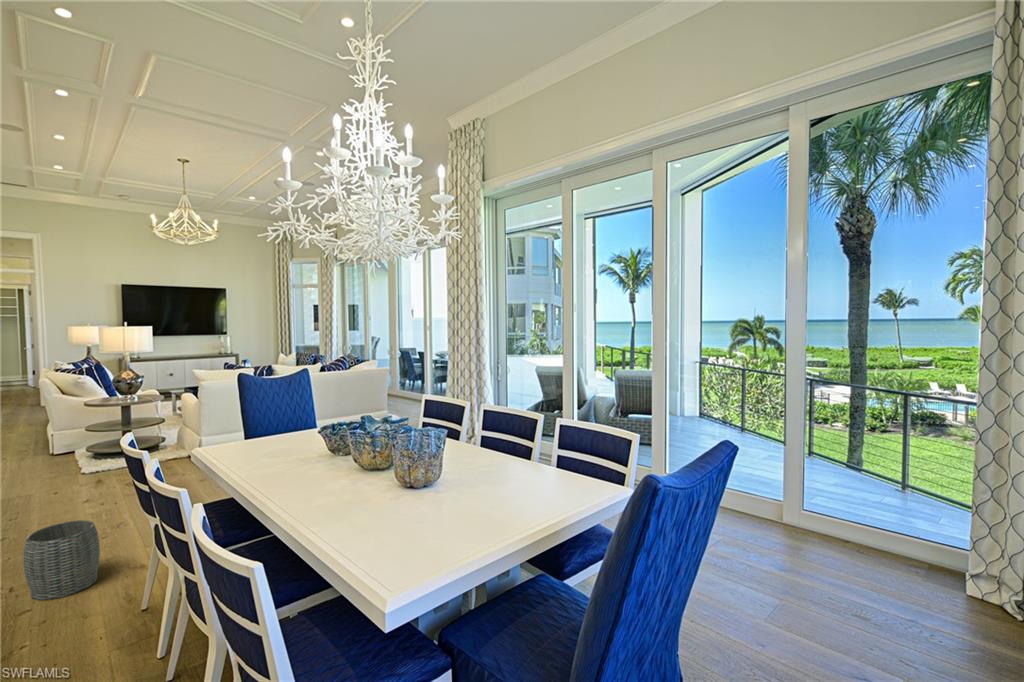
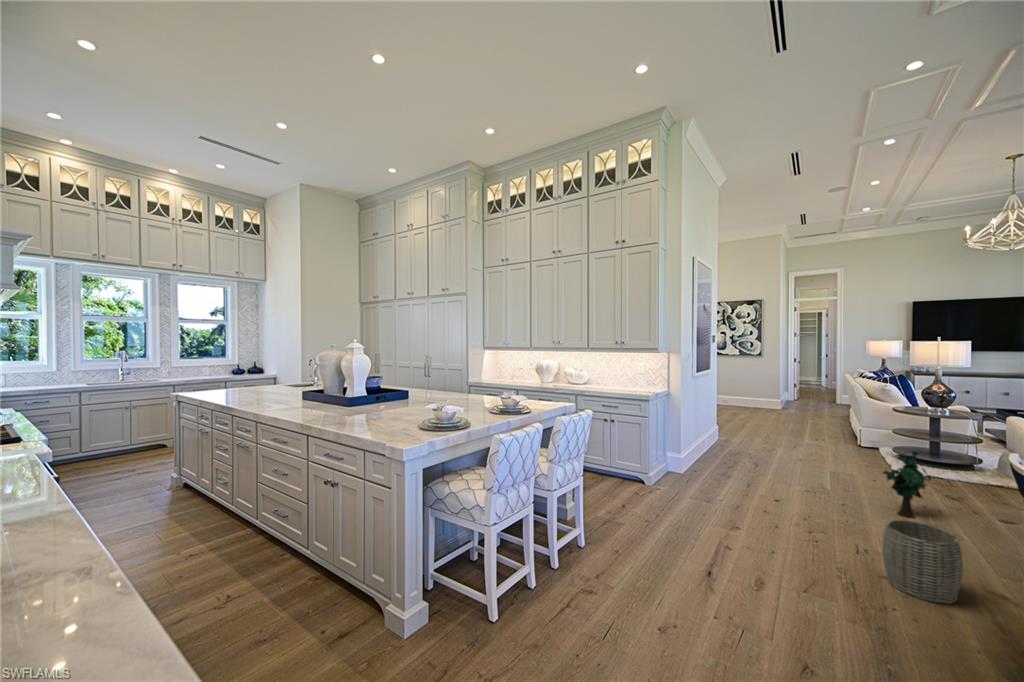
decorative plant: none [49,449,100,519] -> present [883,452,931,518]

